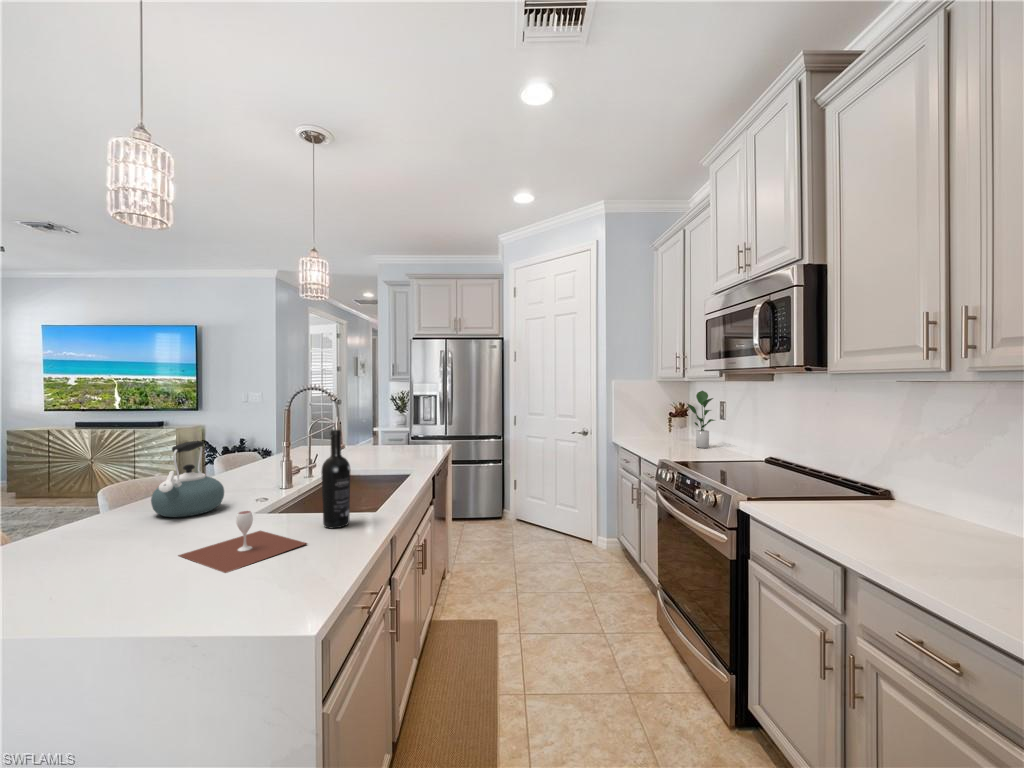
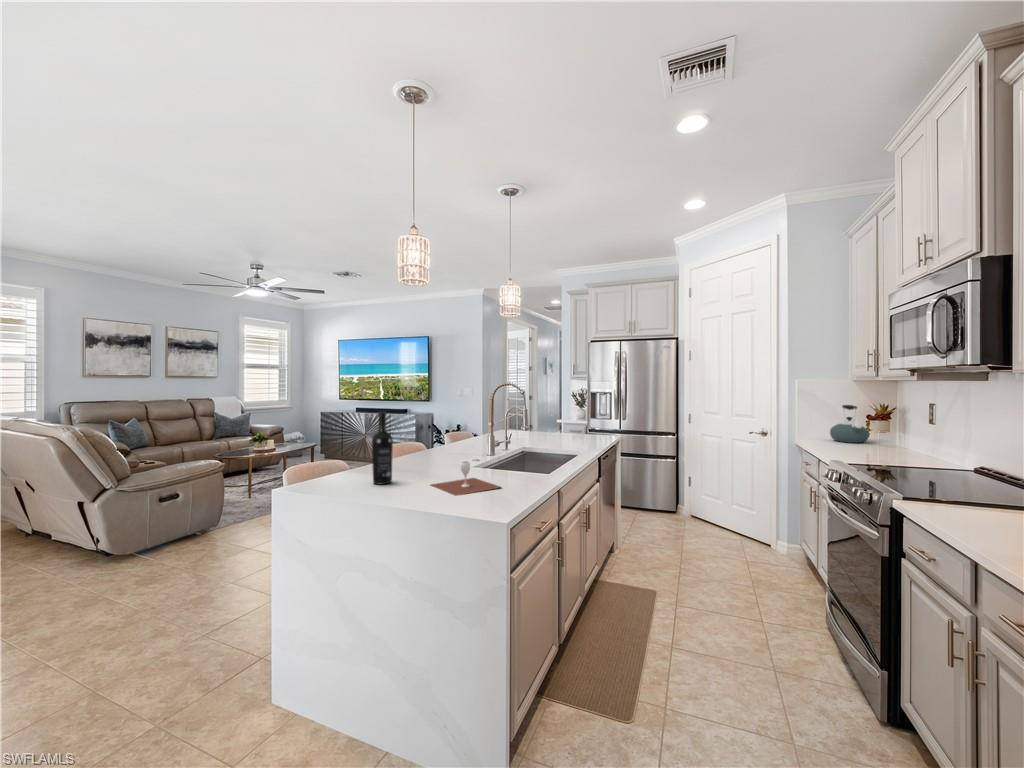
potted plant: present [687,391,715,448] -> none [874,391,913,453]
wine bottle: present [321,430,350,528] -> present [372,412,393,484]
kettle: present [151,441,224,517] -> present [830,405,869,443]

